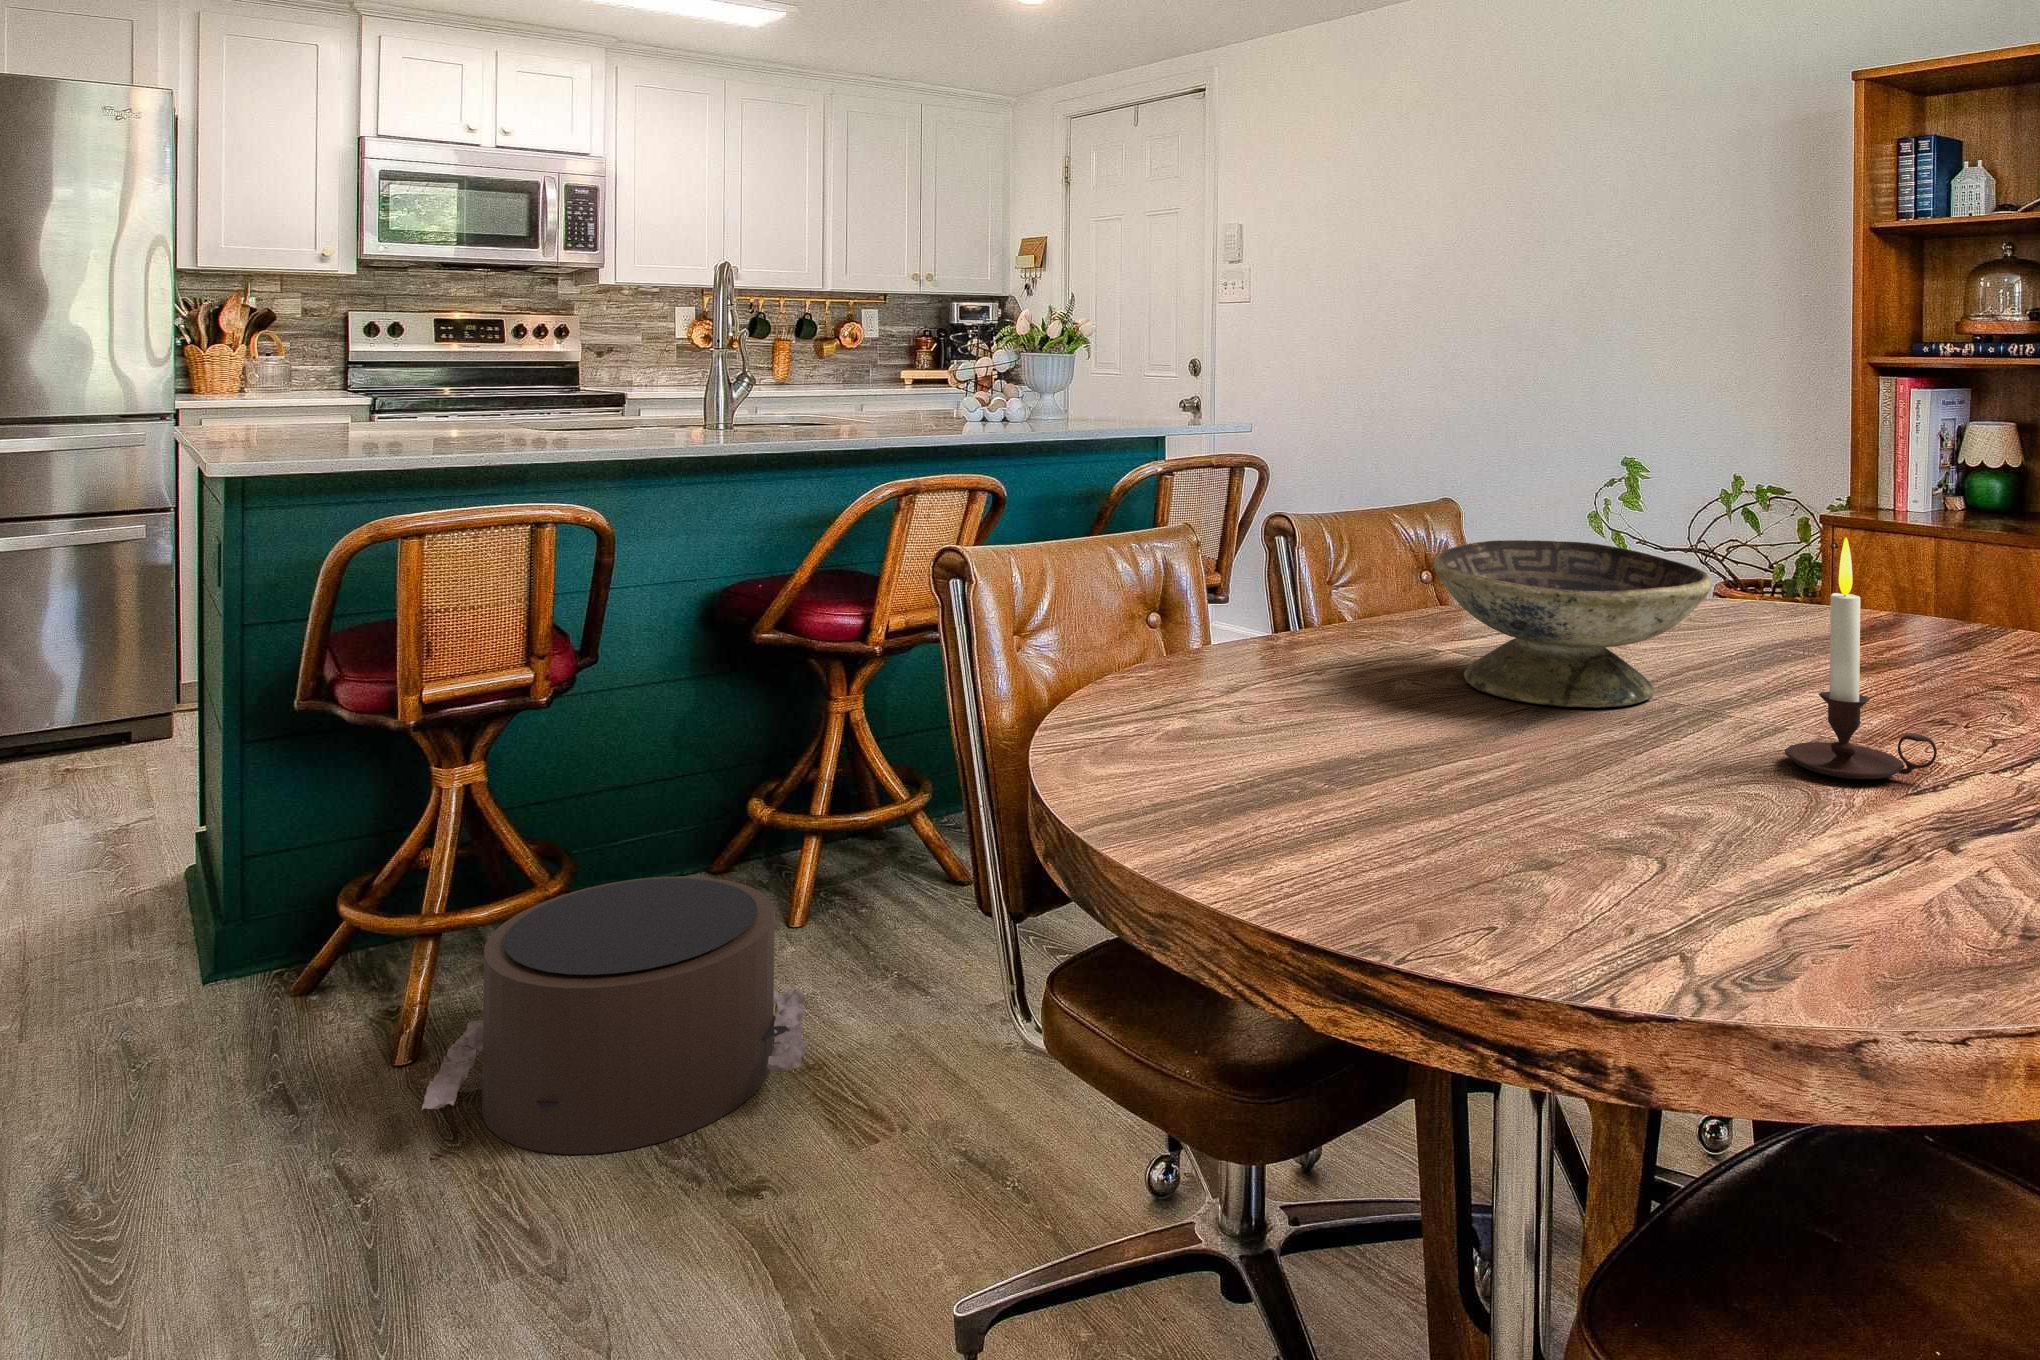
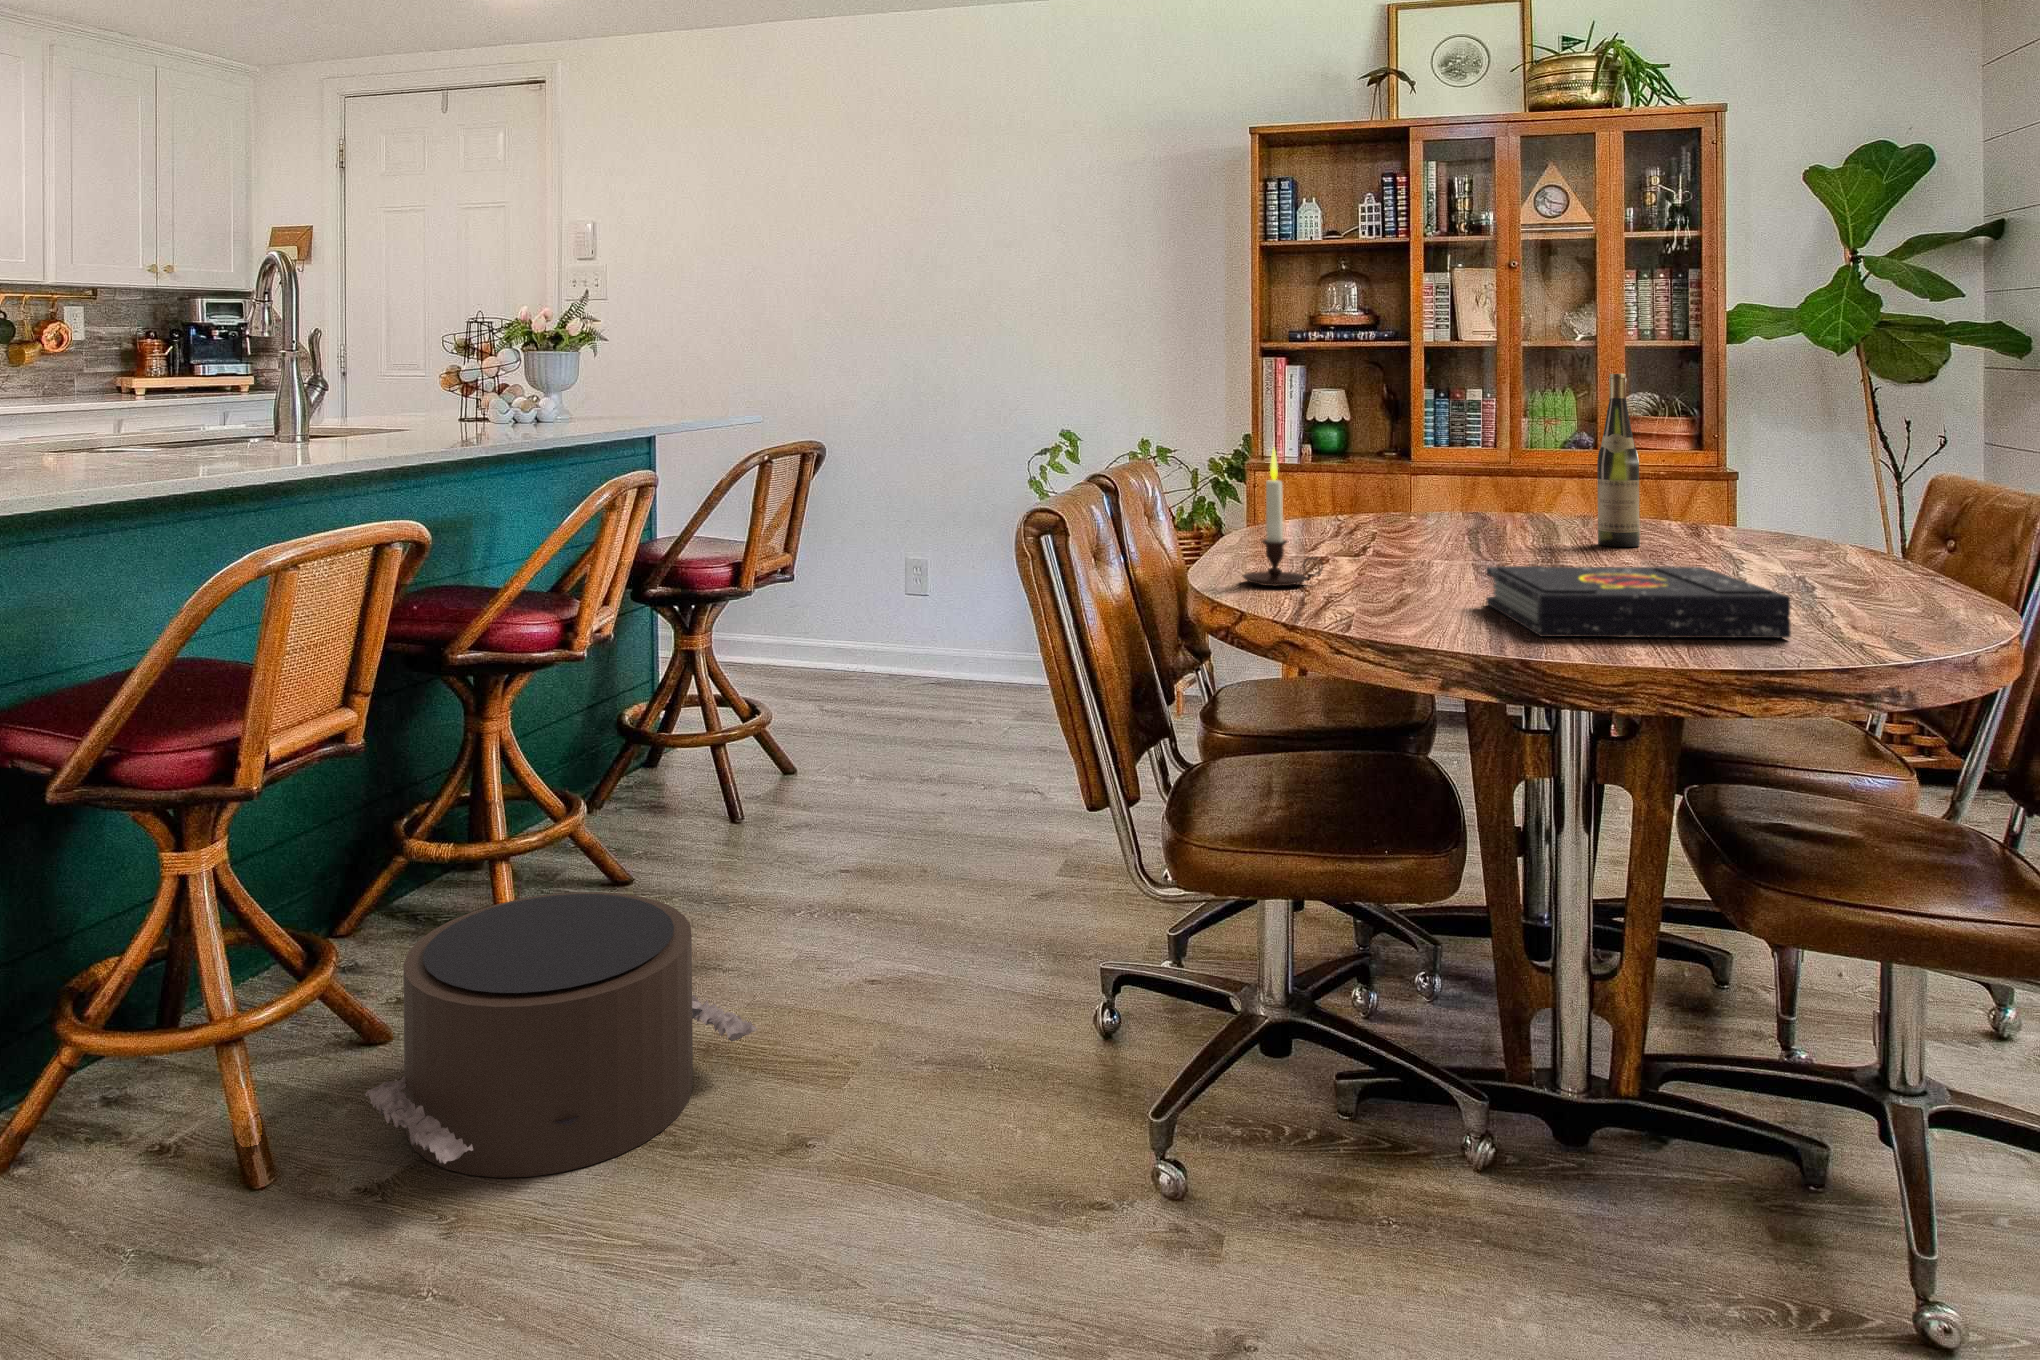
wine bottle: none [1944,413,2016,694] -> present [1597,374,1640,547]
candle: present [1785,538,1937,779] -> present [1243,449,1323,586]
decorative bowl: present [1434,540,1712,708] -> none [1364,472,1558,576]
book: none [1225,692,1689,901] -> present [1486,566,1791,638]

